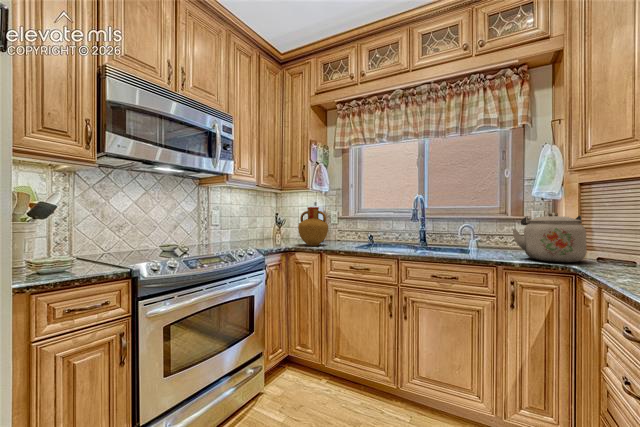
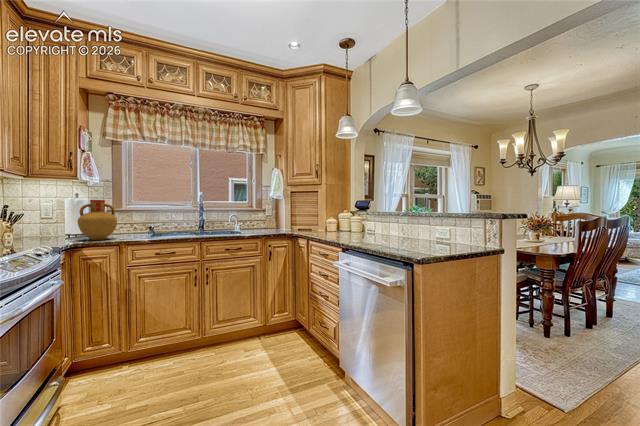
kettle: present [512,213,587,262] -> none [267,207,297,232]

